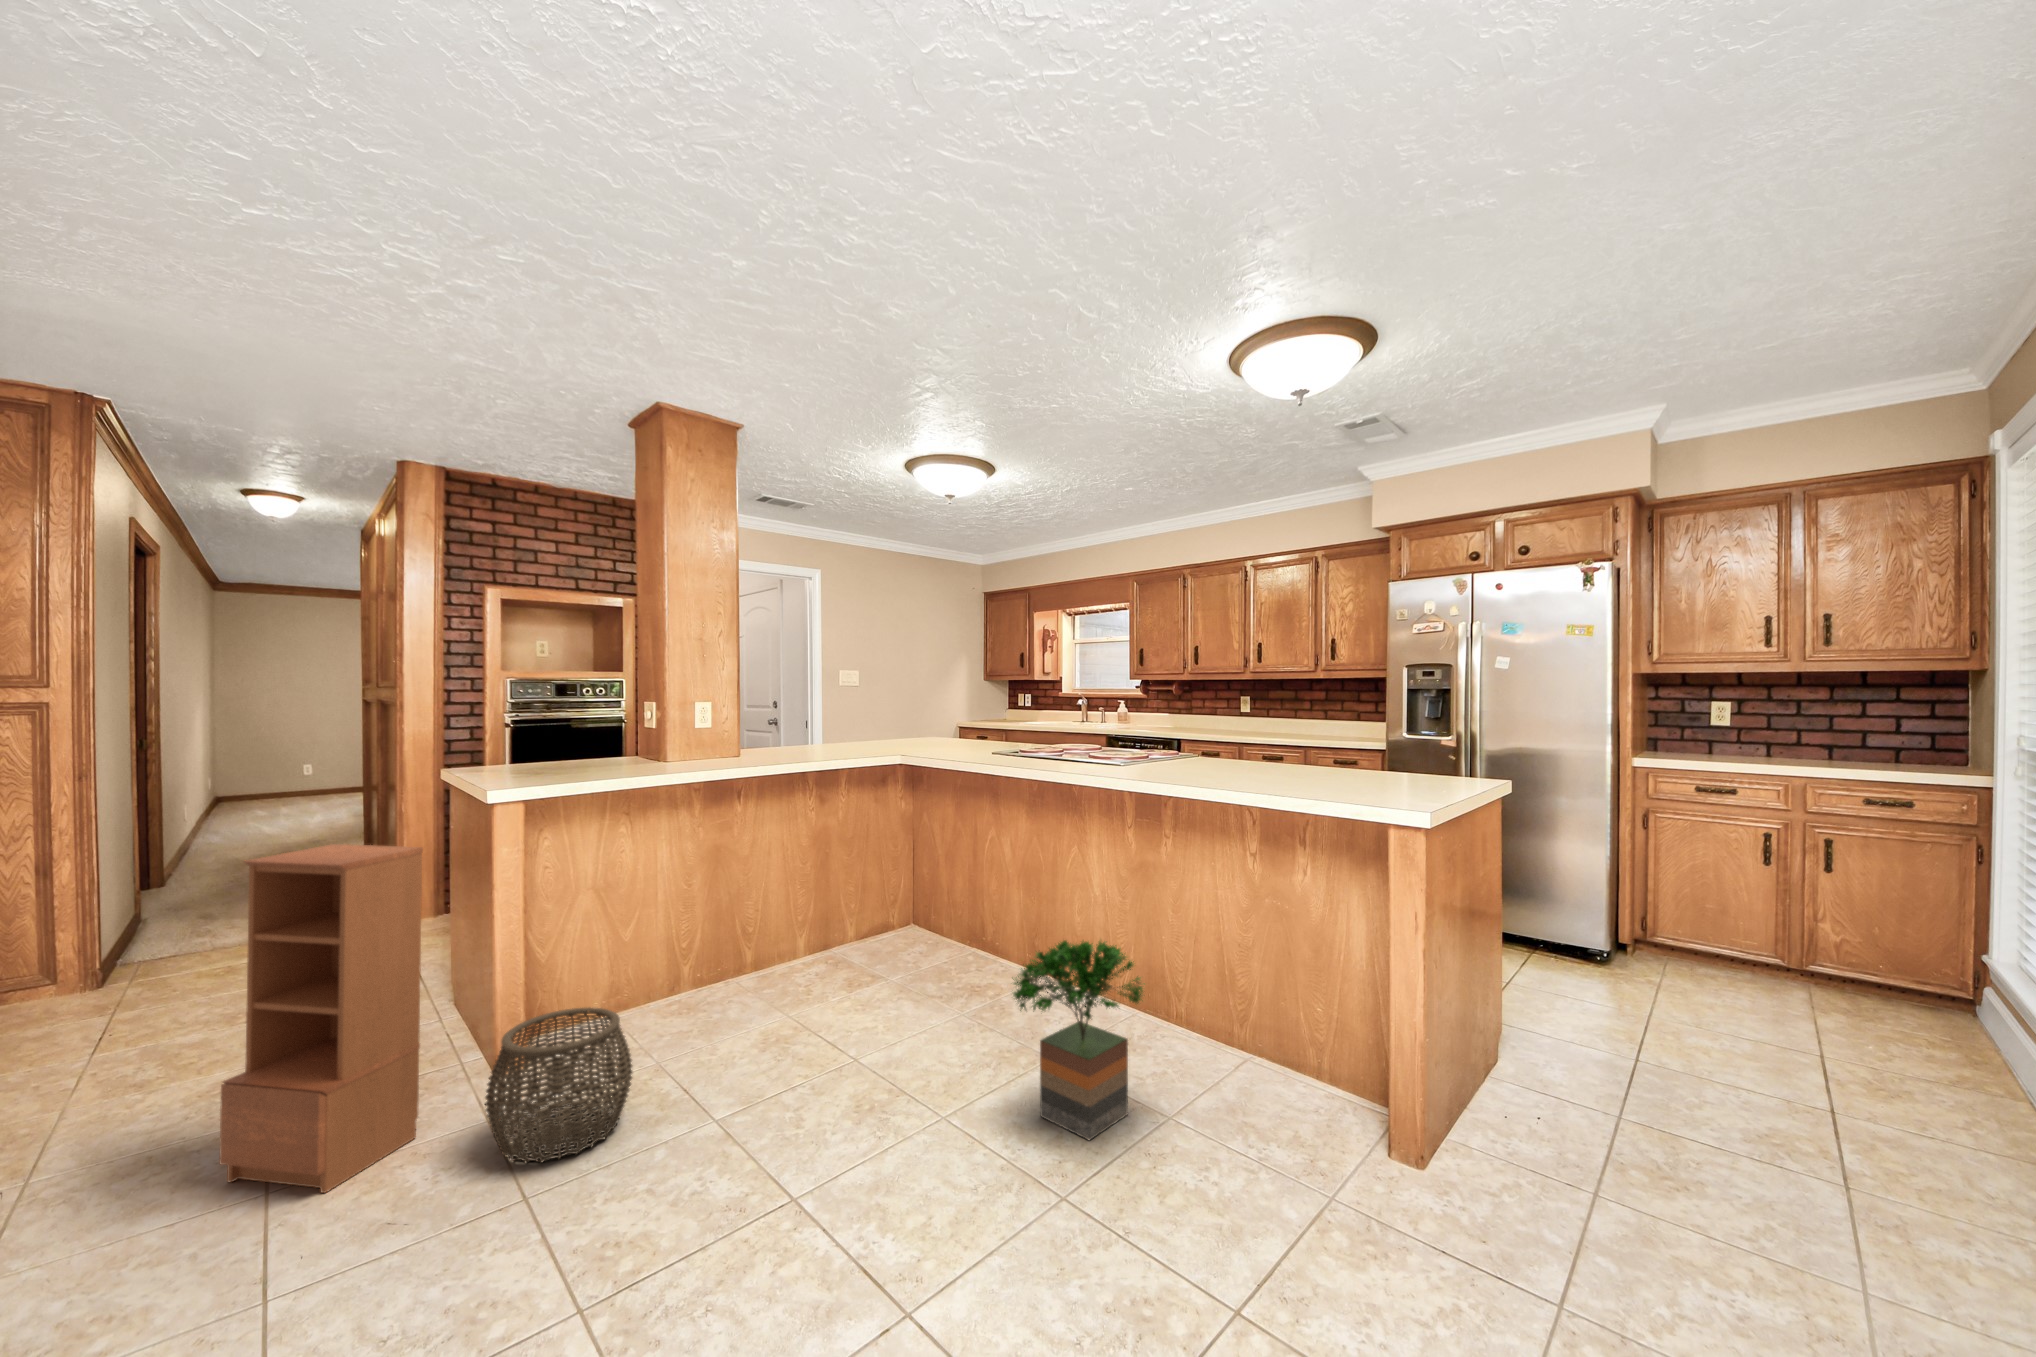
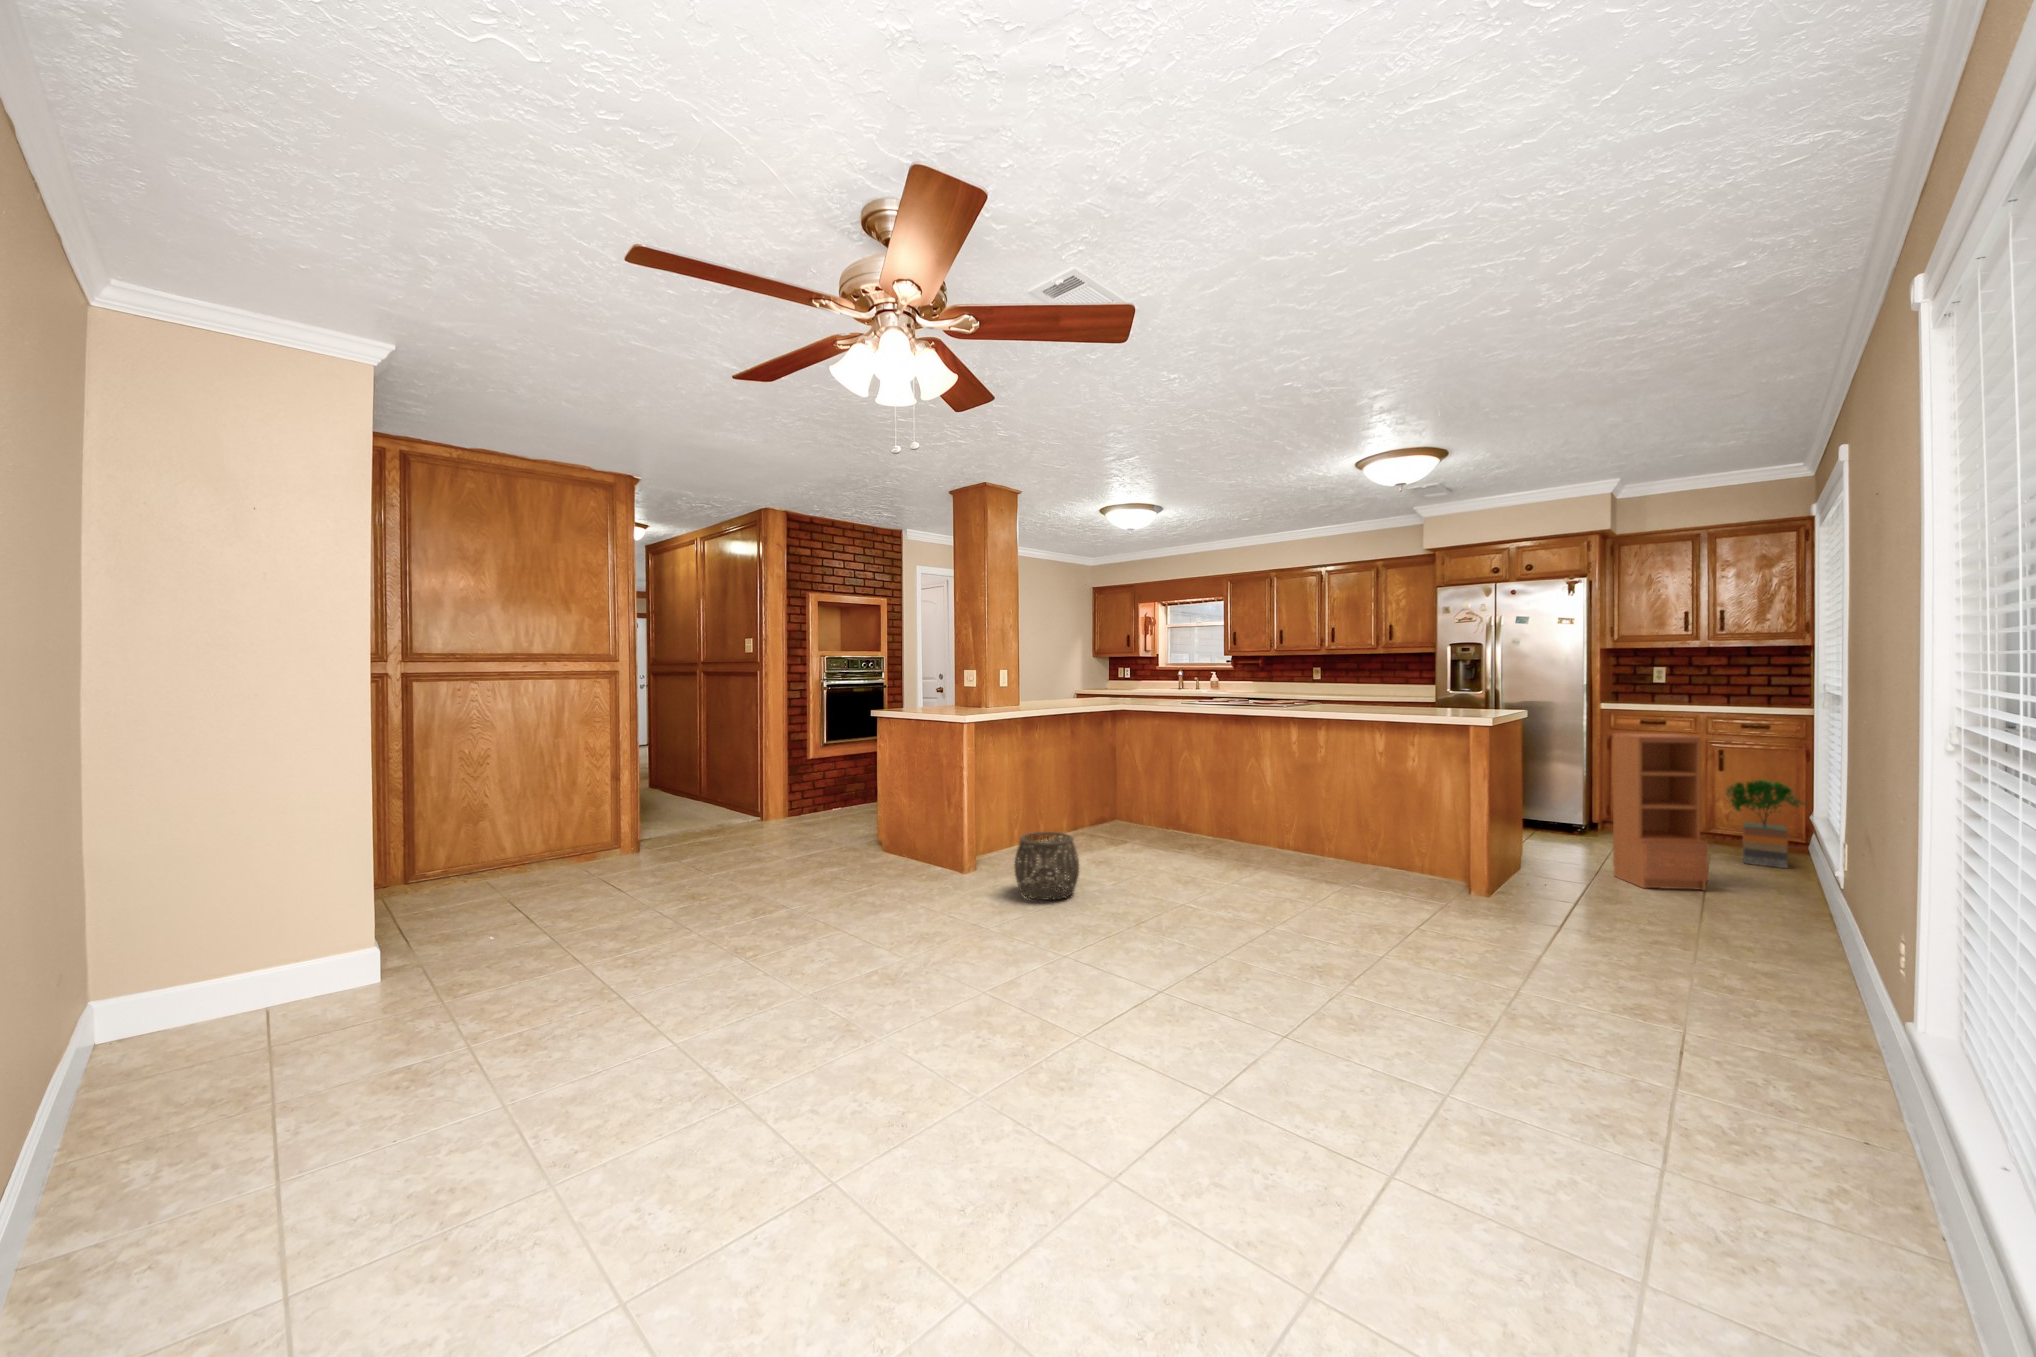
bookcase: present [219,844,423,1193] -> present [1613,733,1708,890]
potted tree: present [1013,940,1145,1140] -> present [1726,780,1805,868]

